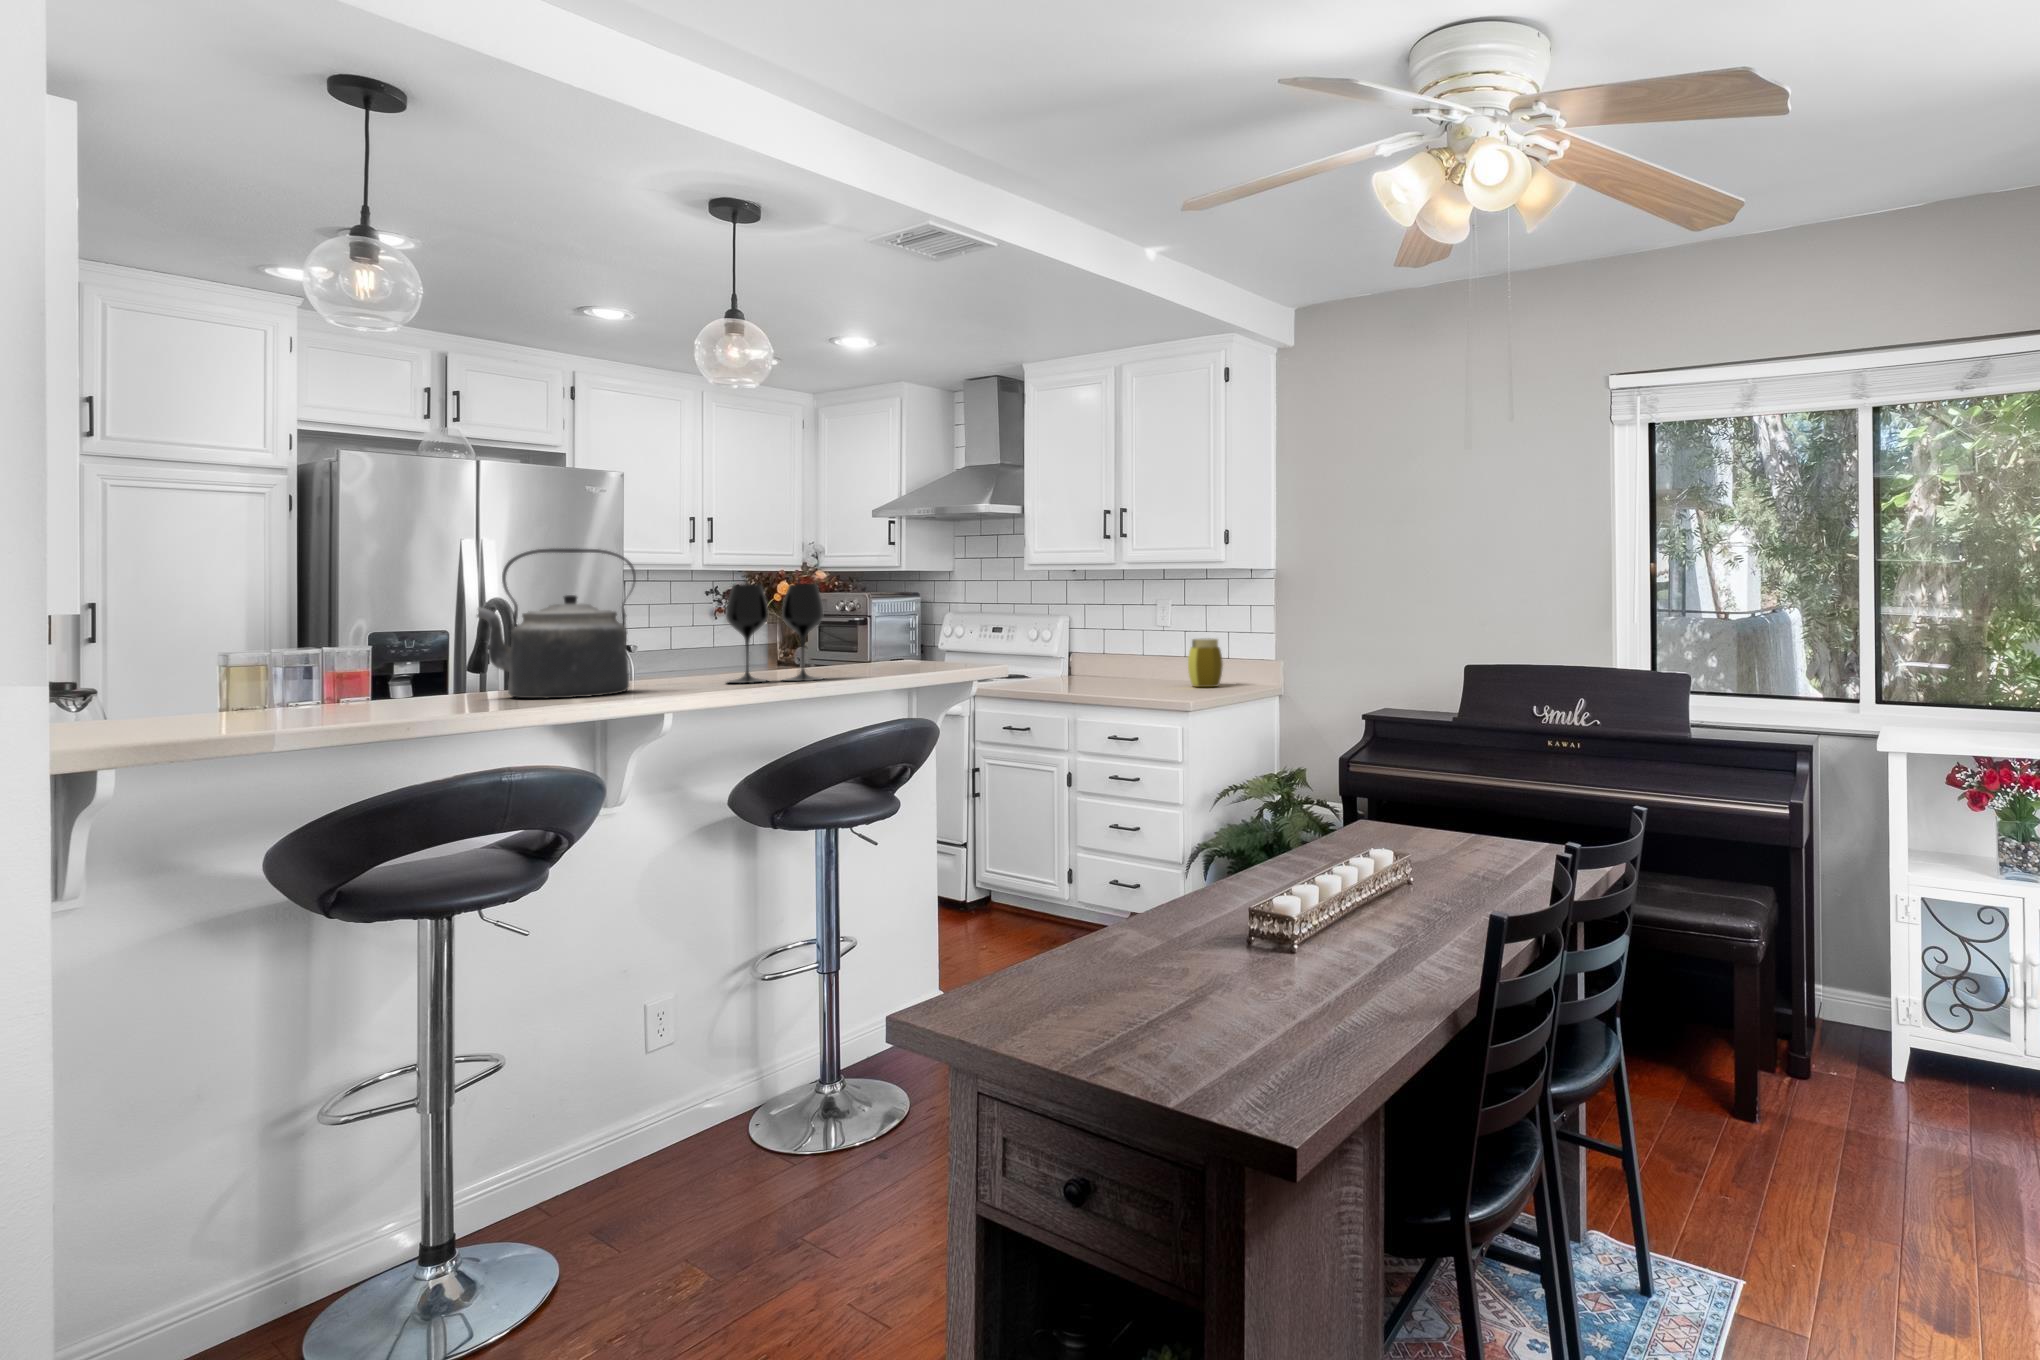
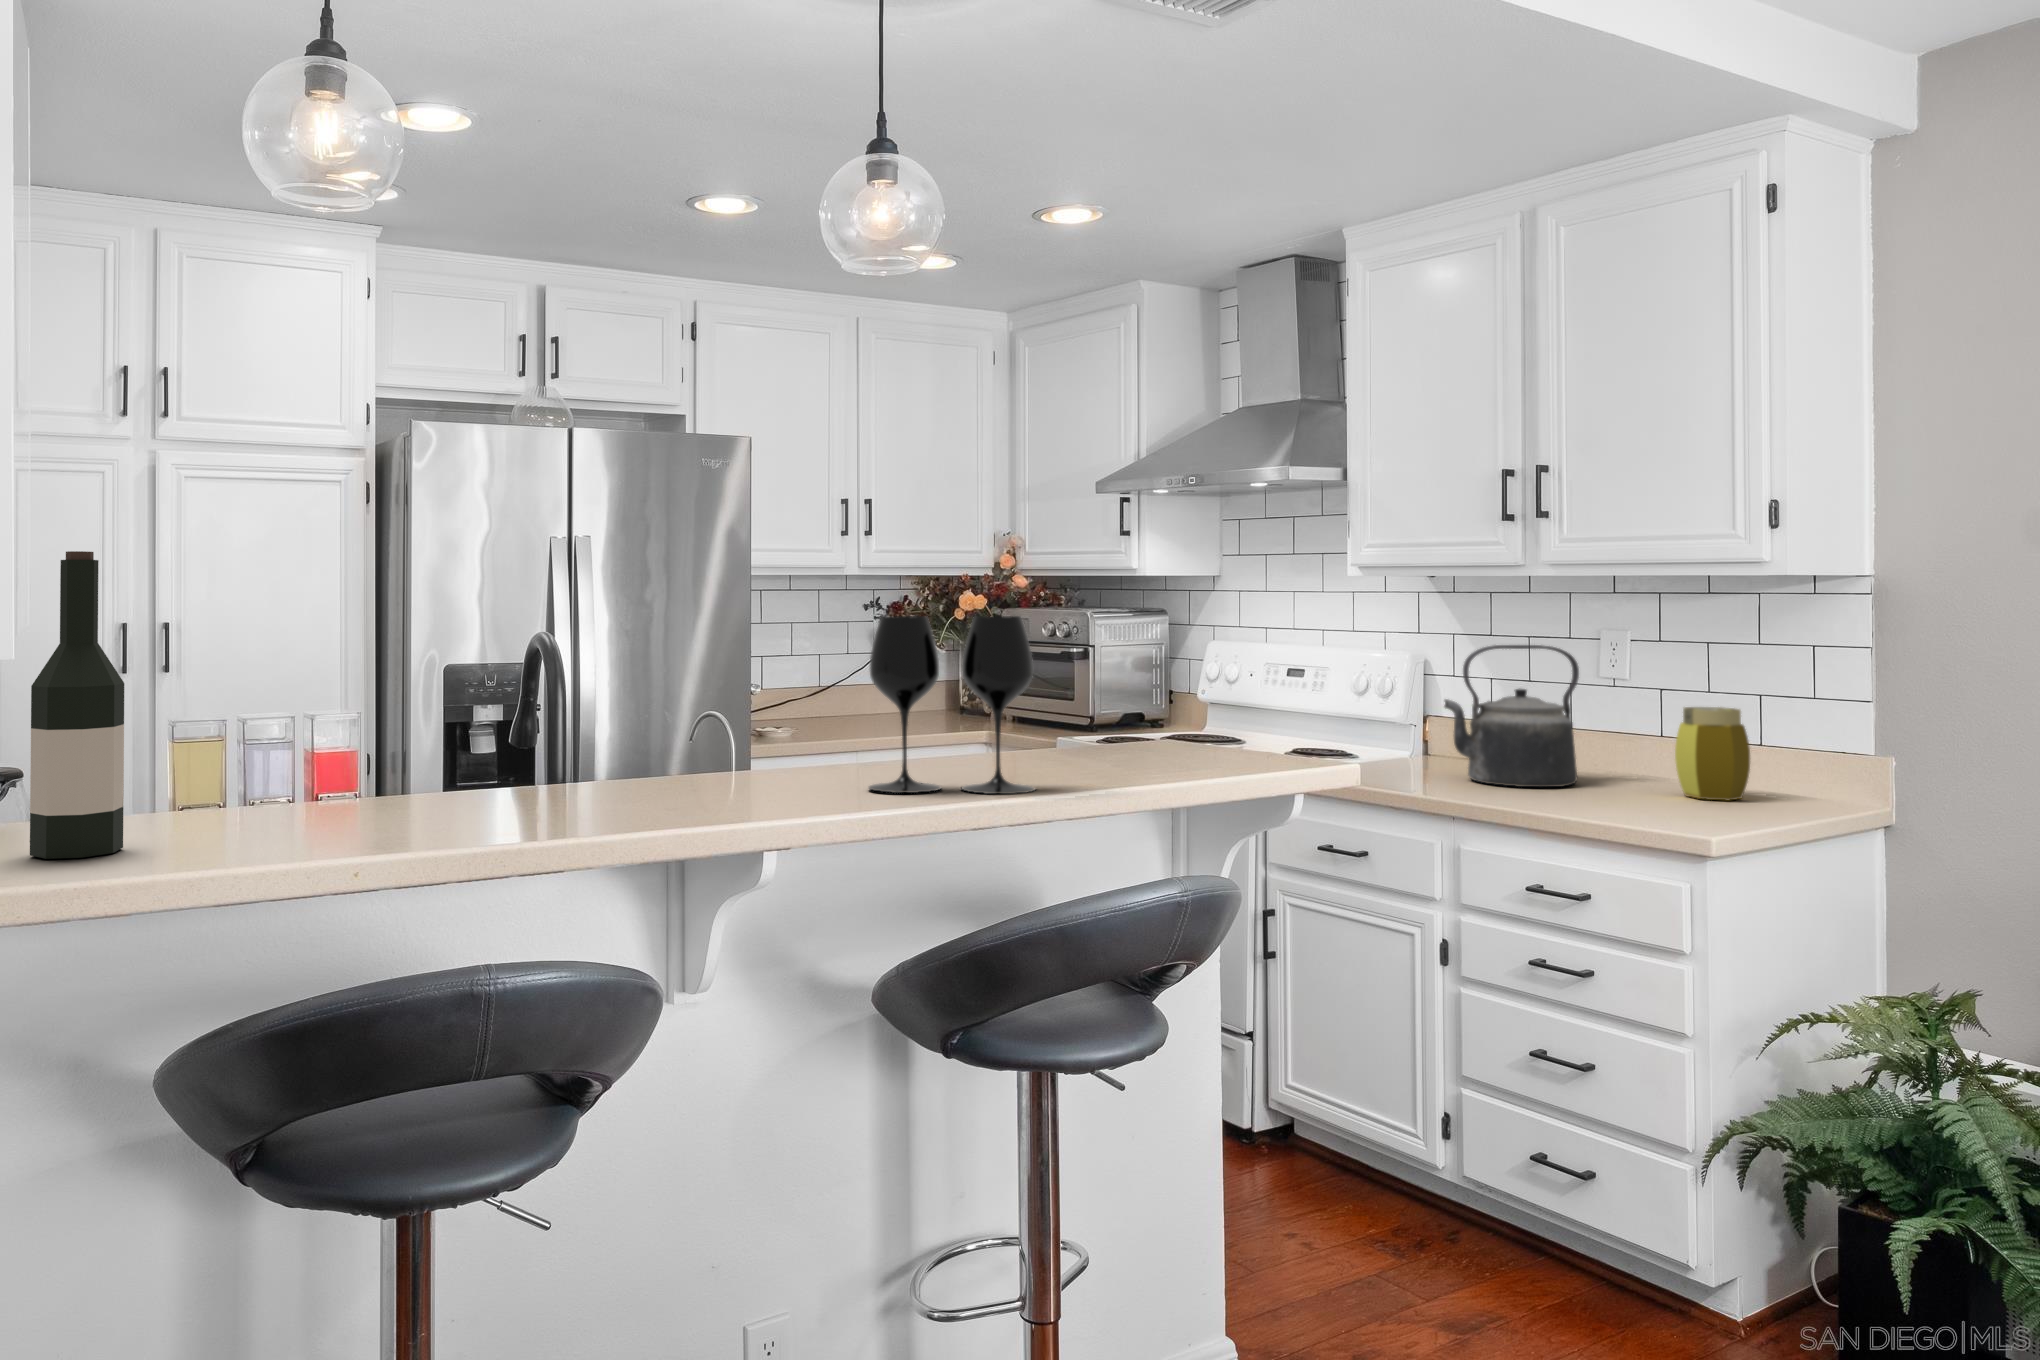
wine bottle: none [164,540,232,729] -> present [30,551,124,859]
kettle: present [477,548,636,698] -> present [1444,645,1579,787]

